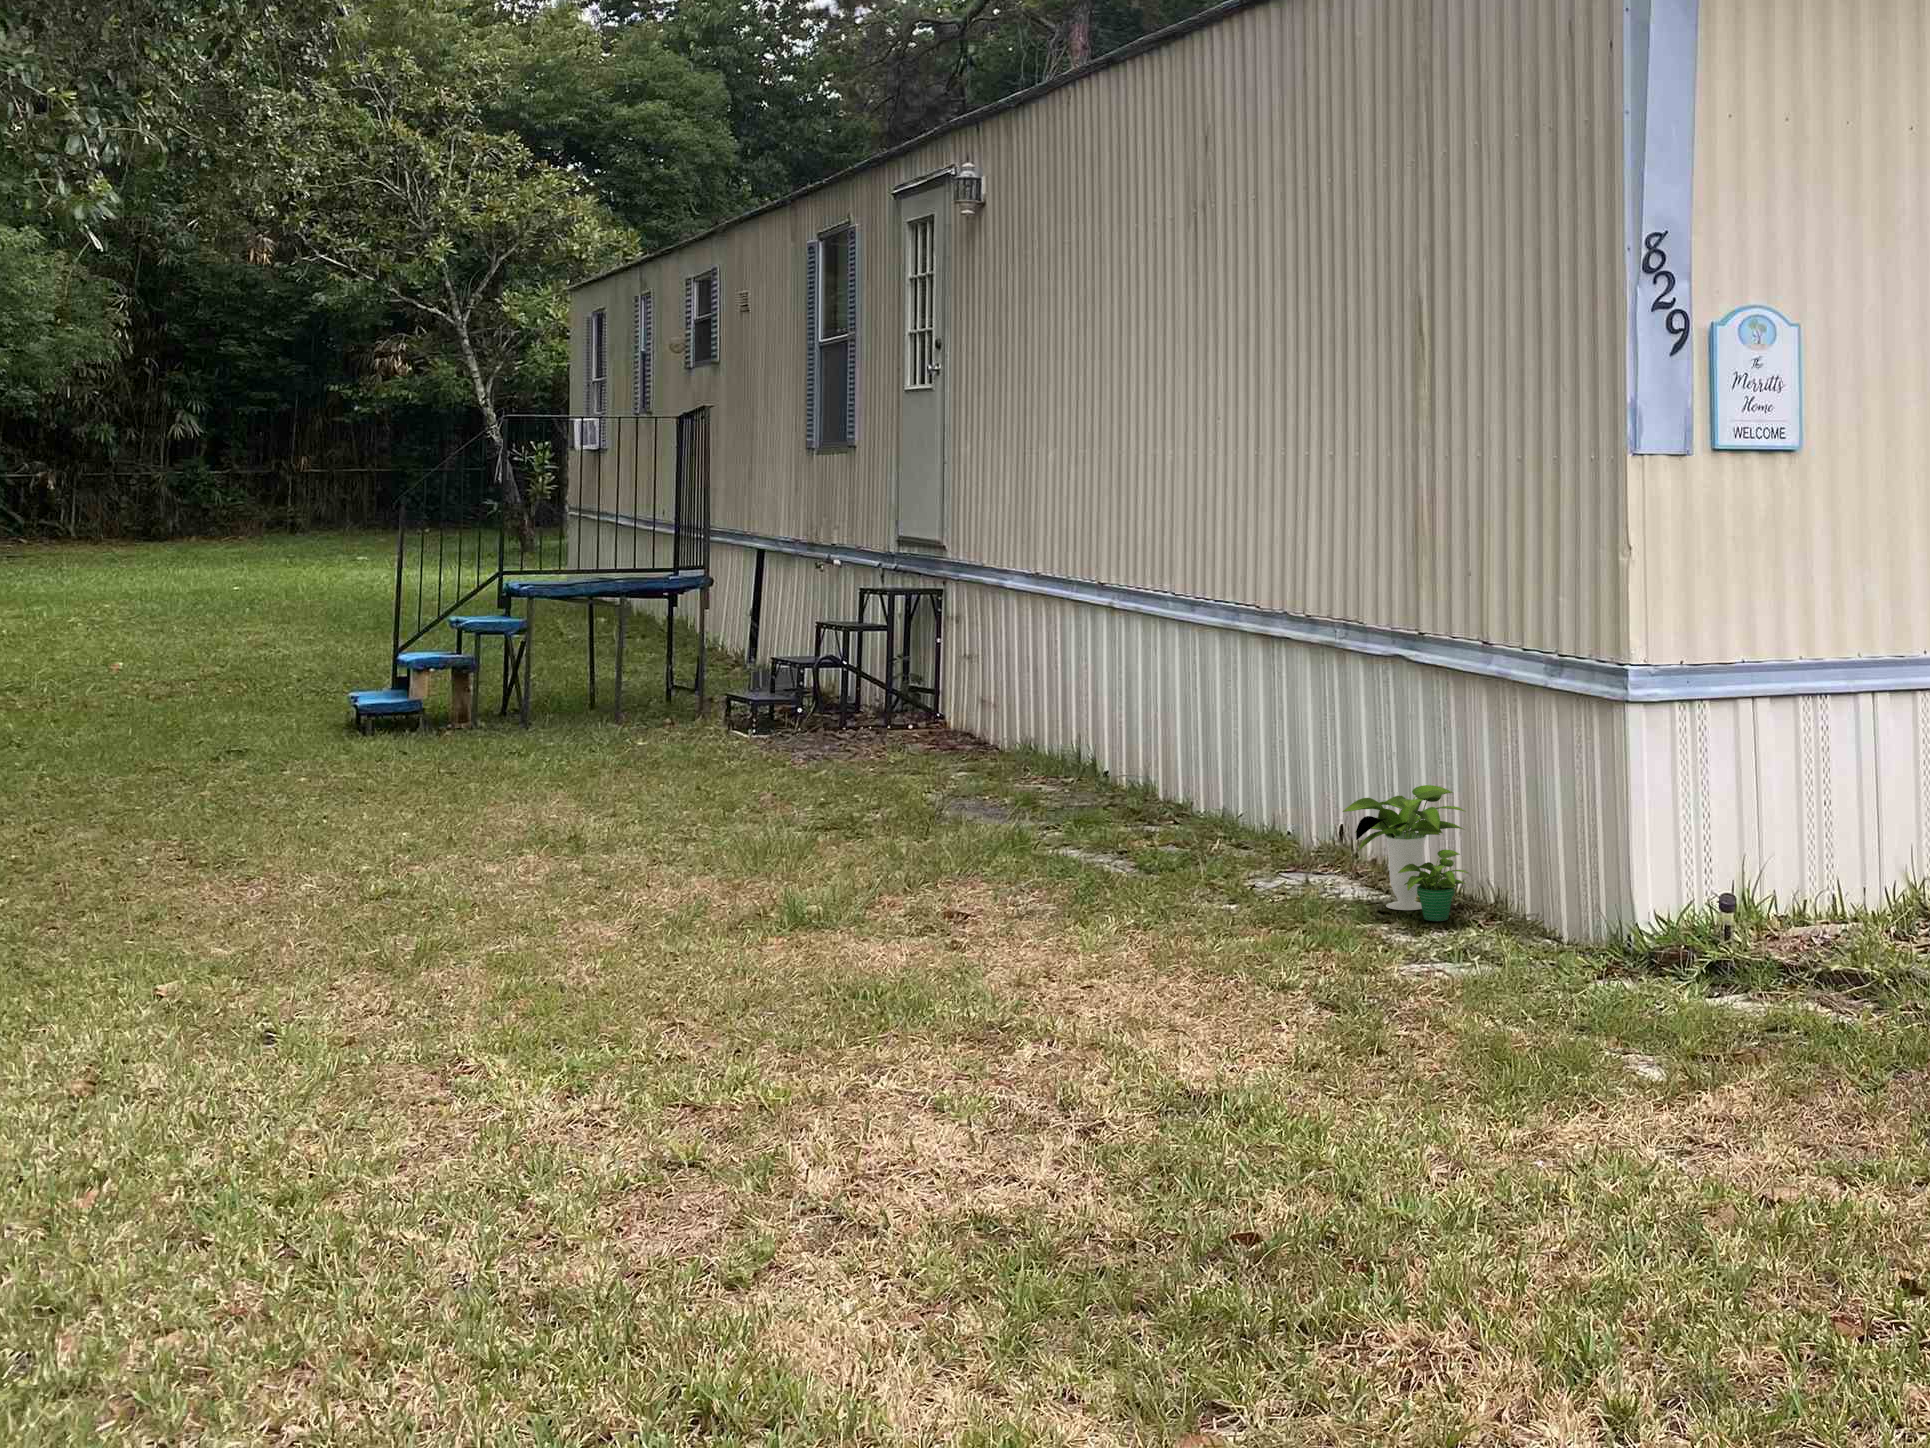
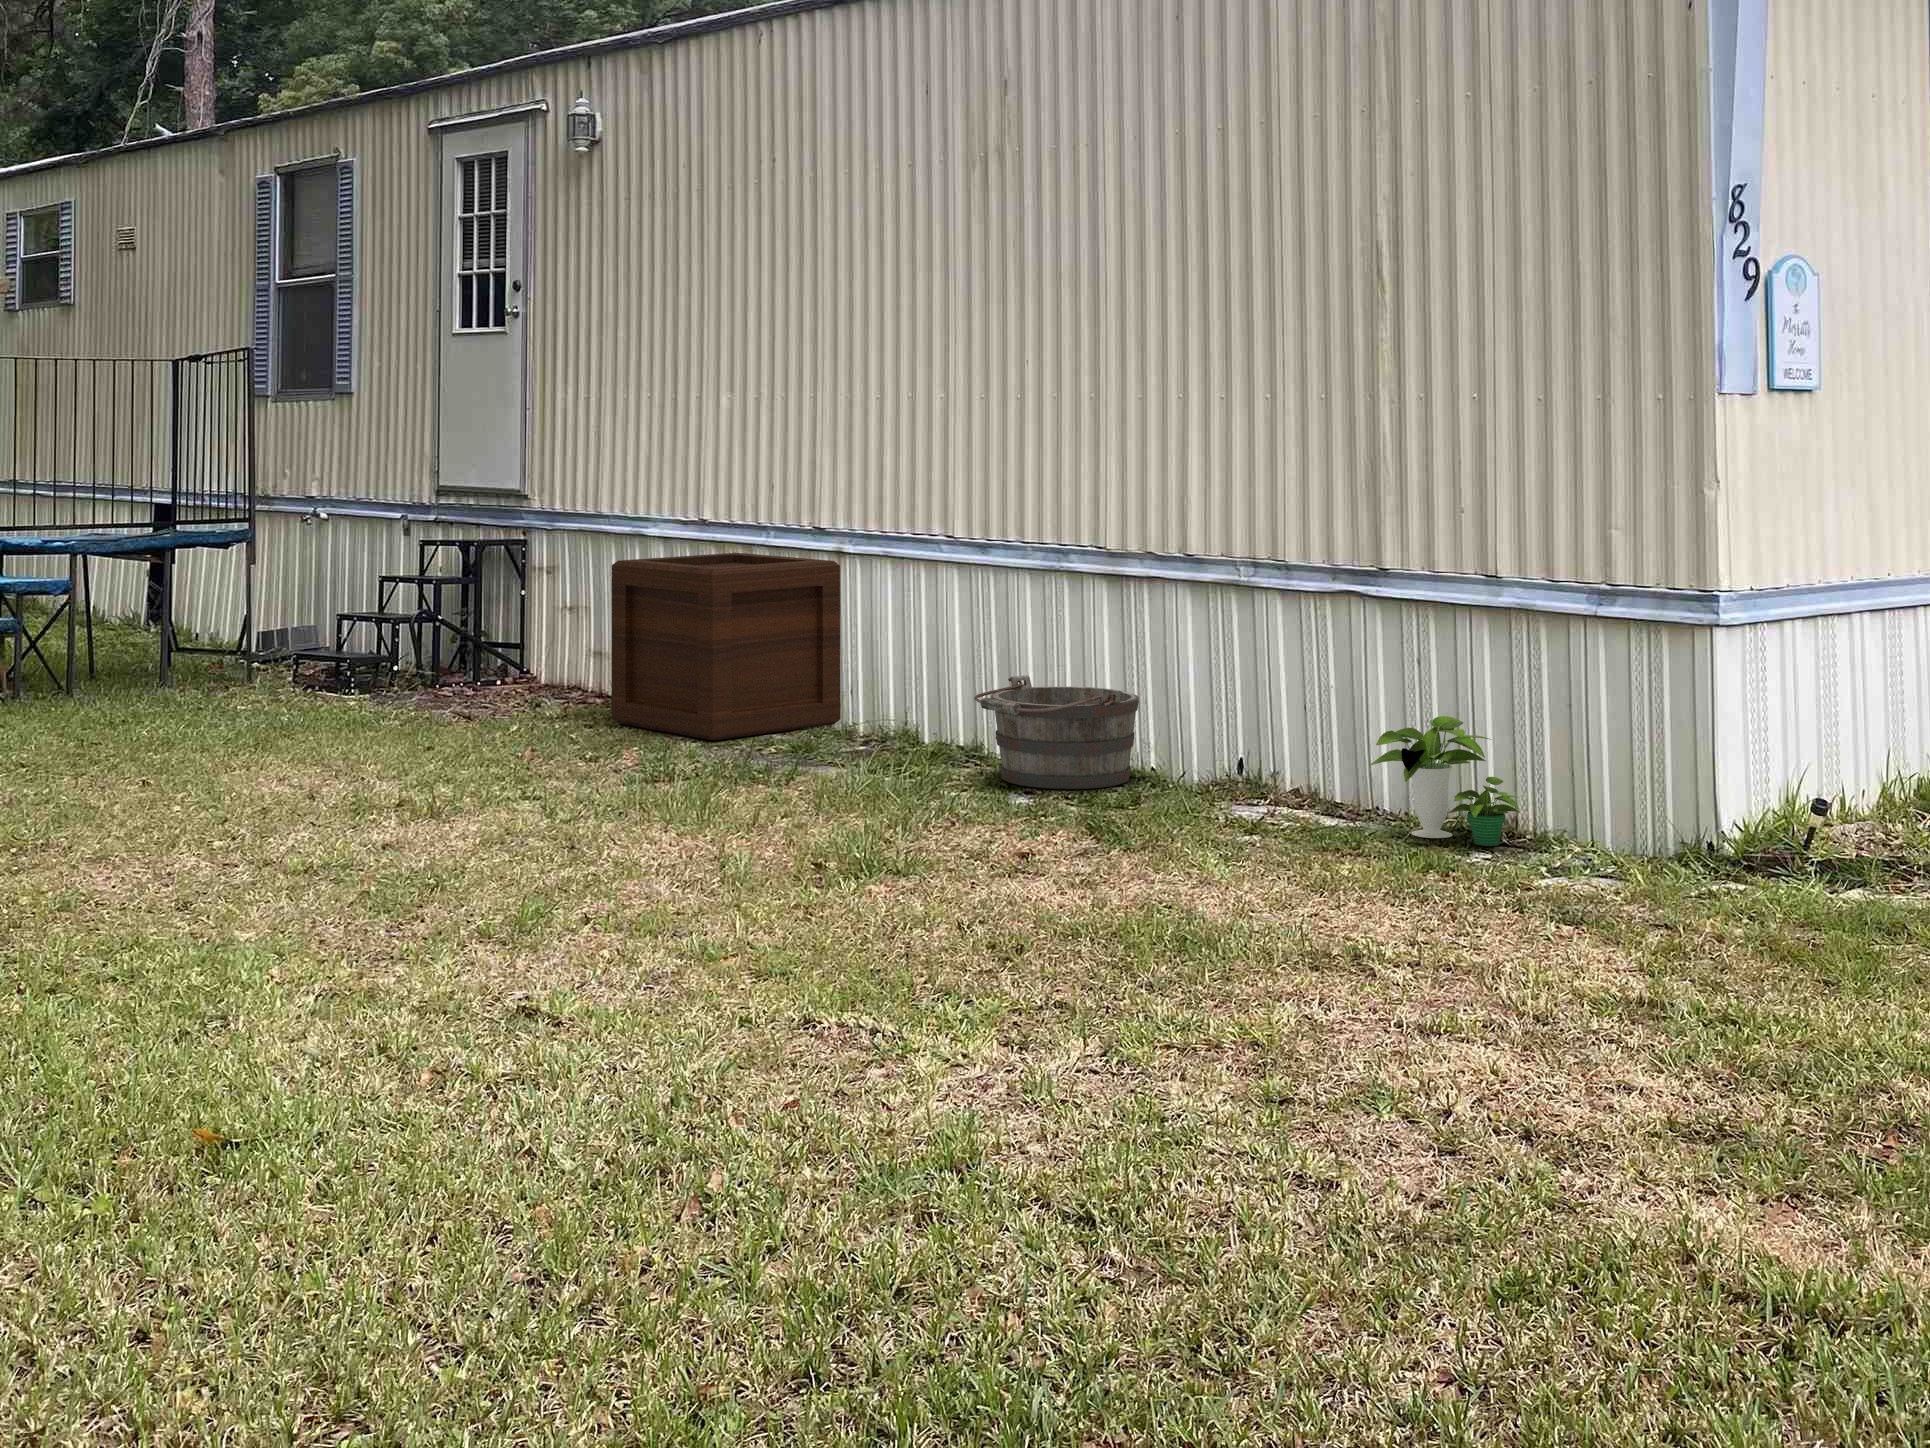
wooden crate: none [901,602,1100,781] -> present [612,553,841,740]
bucket: none [1096,729,1258,843] -> present [974,675,1139,789]

